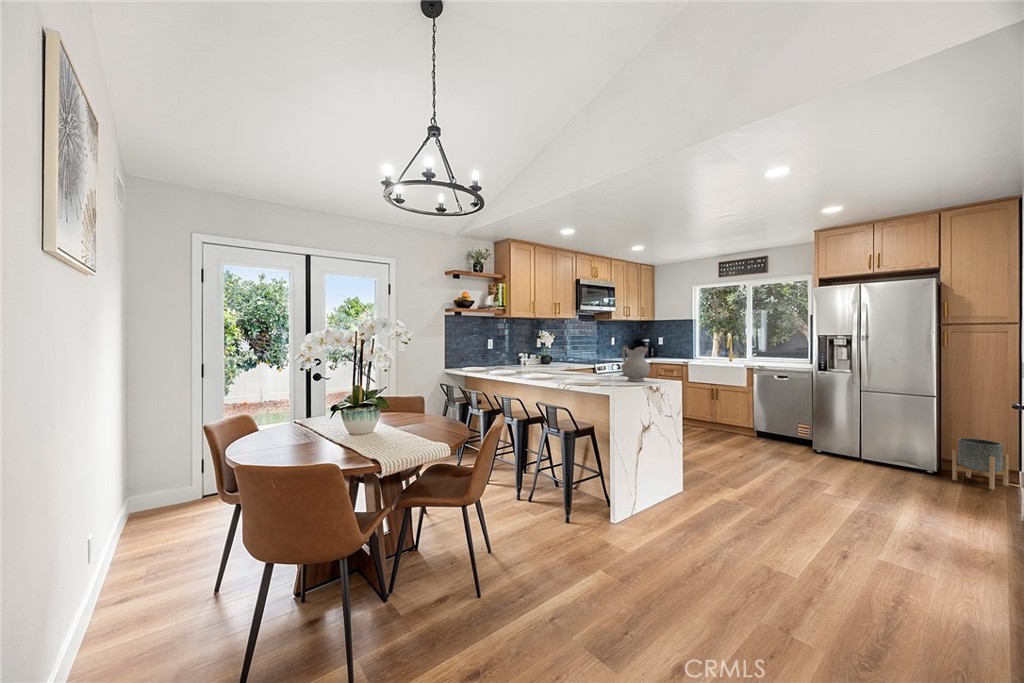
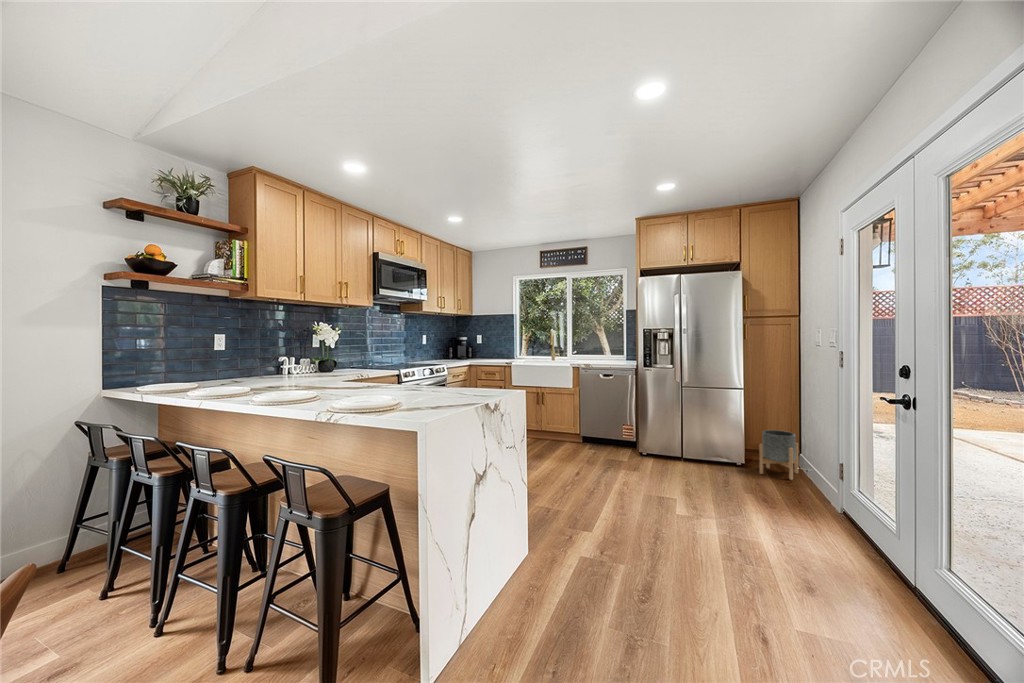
ceramic pitcher: present [622,346,650,382] -> none [438,342,482,400]

